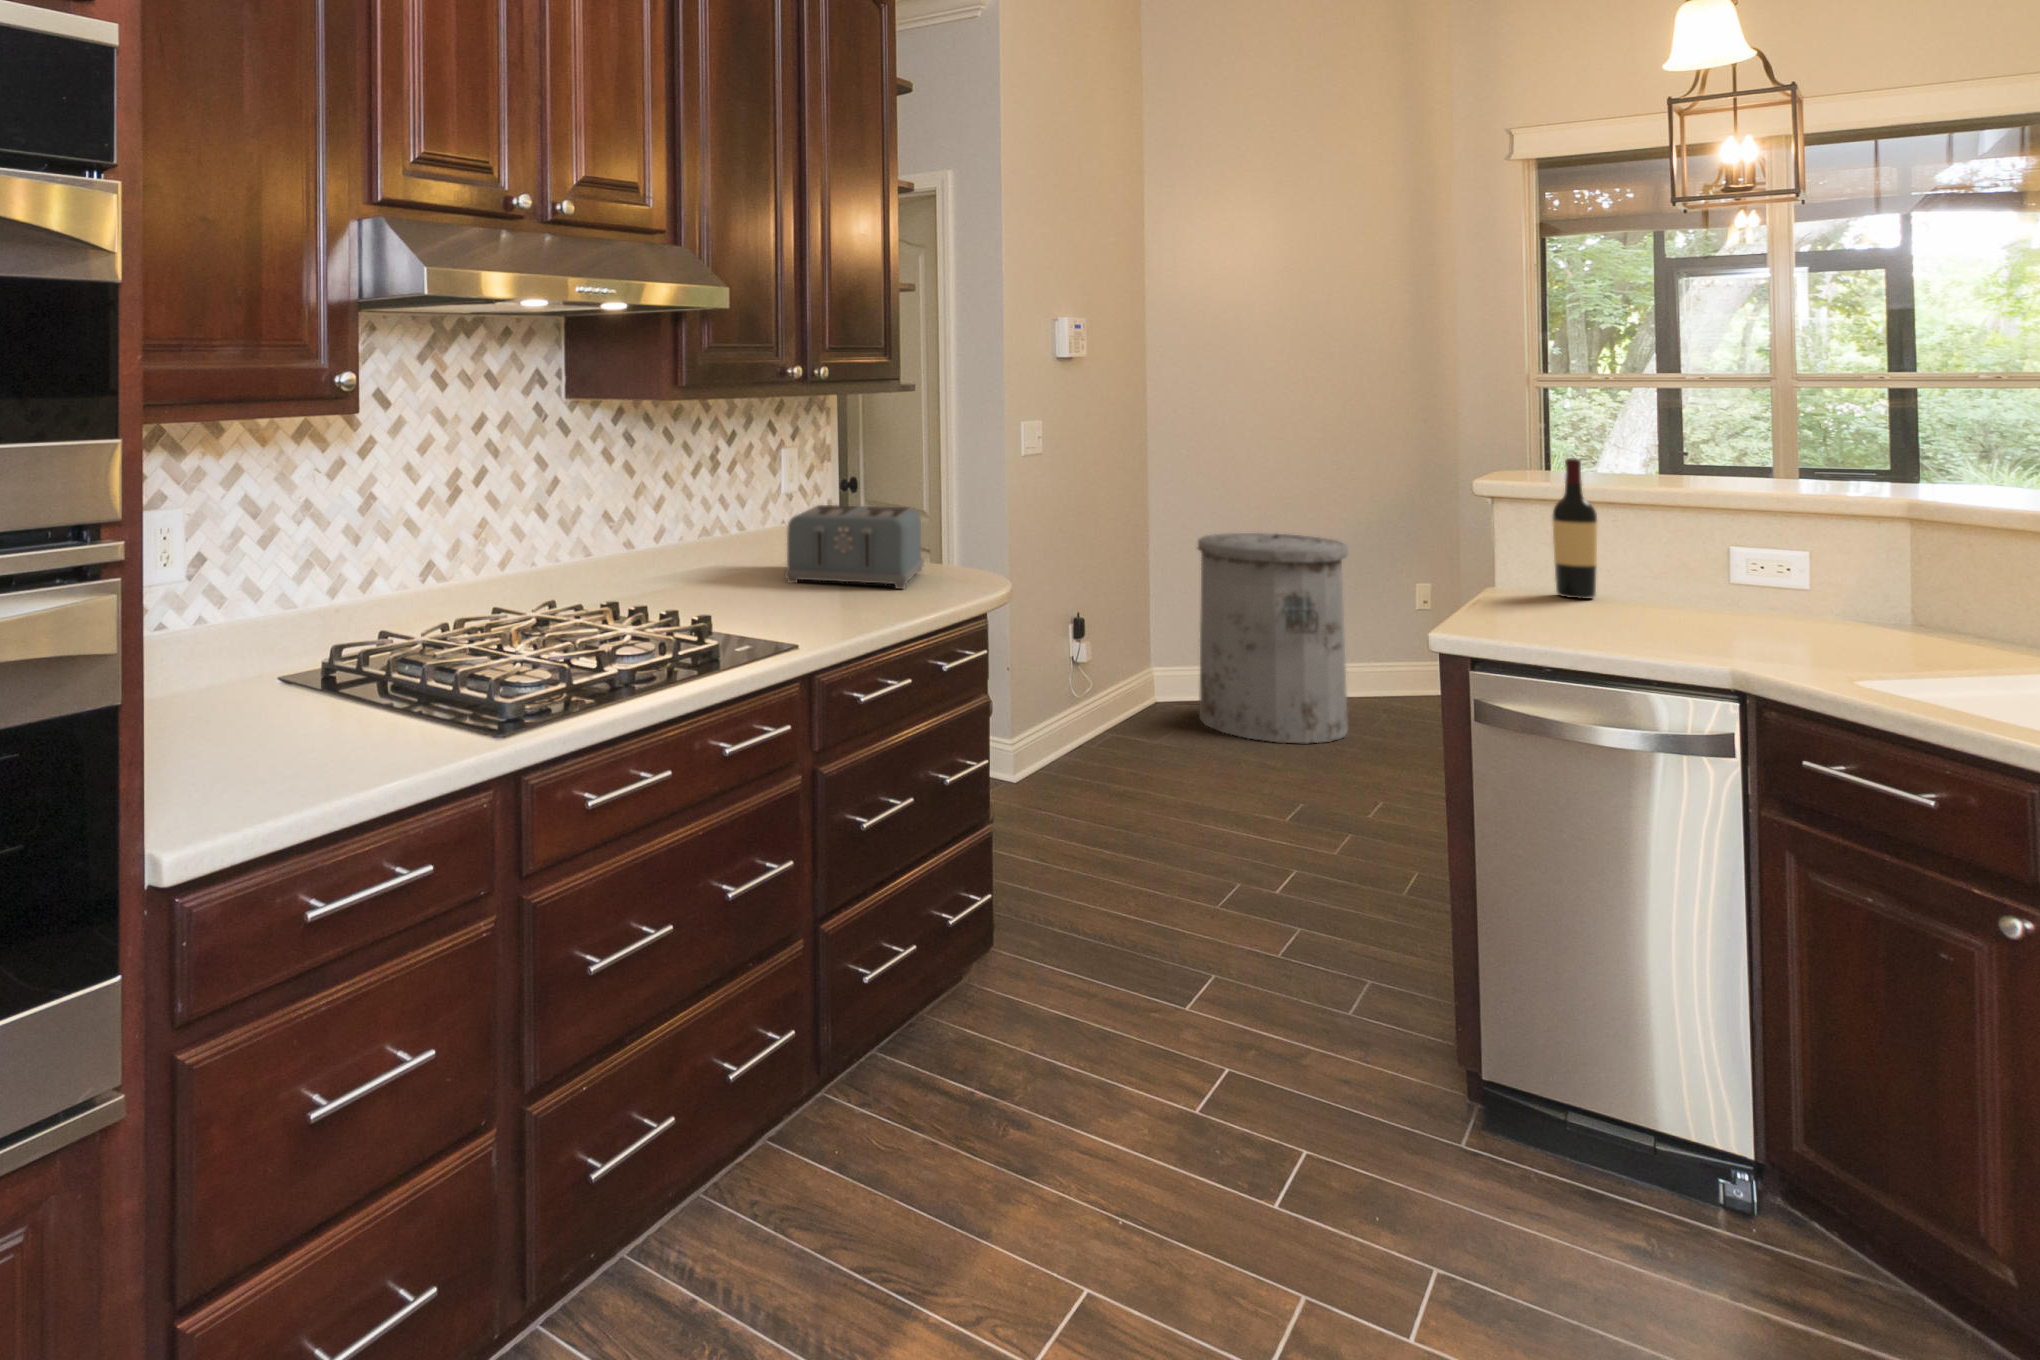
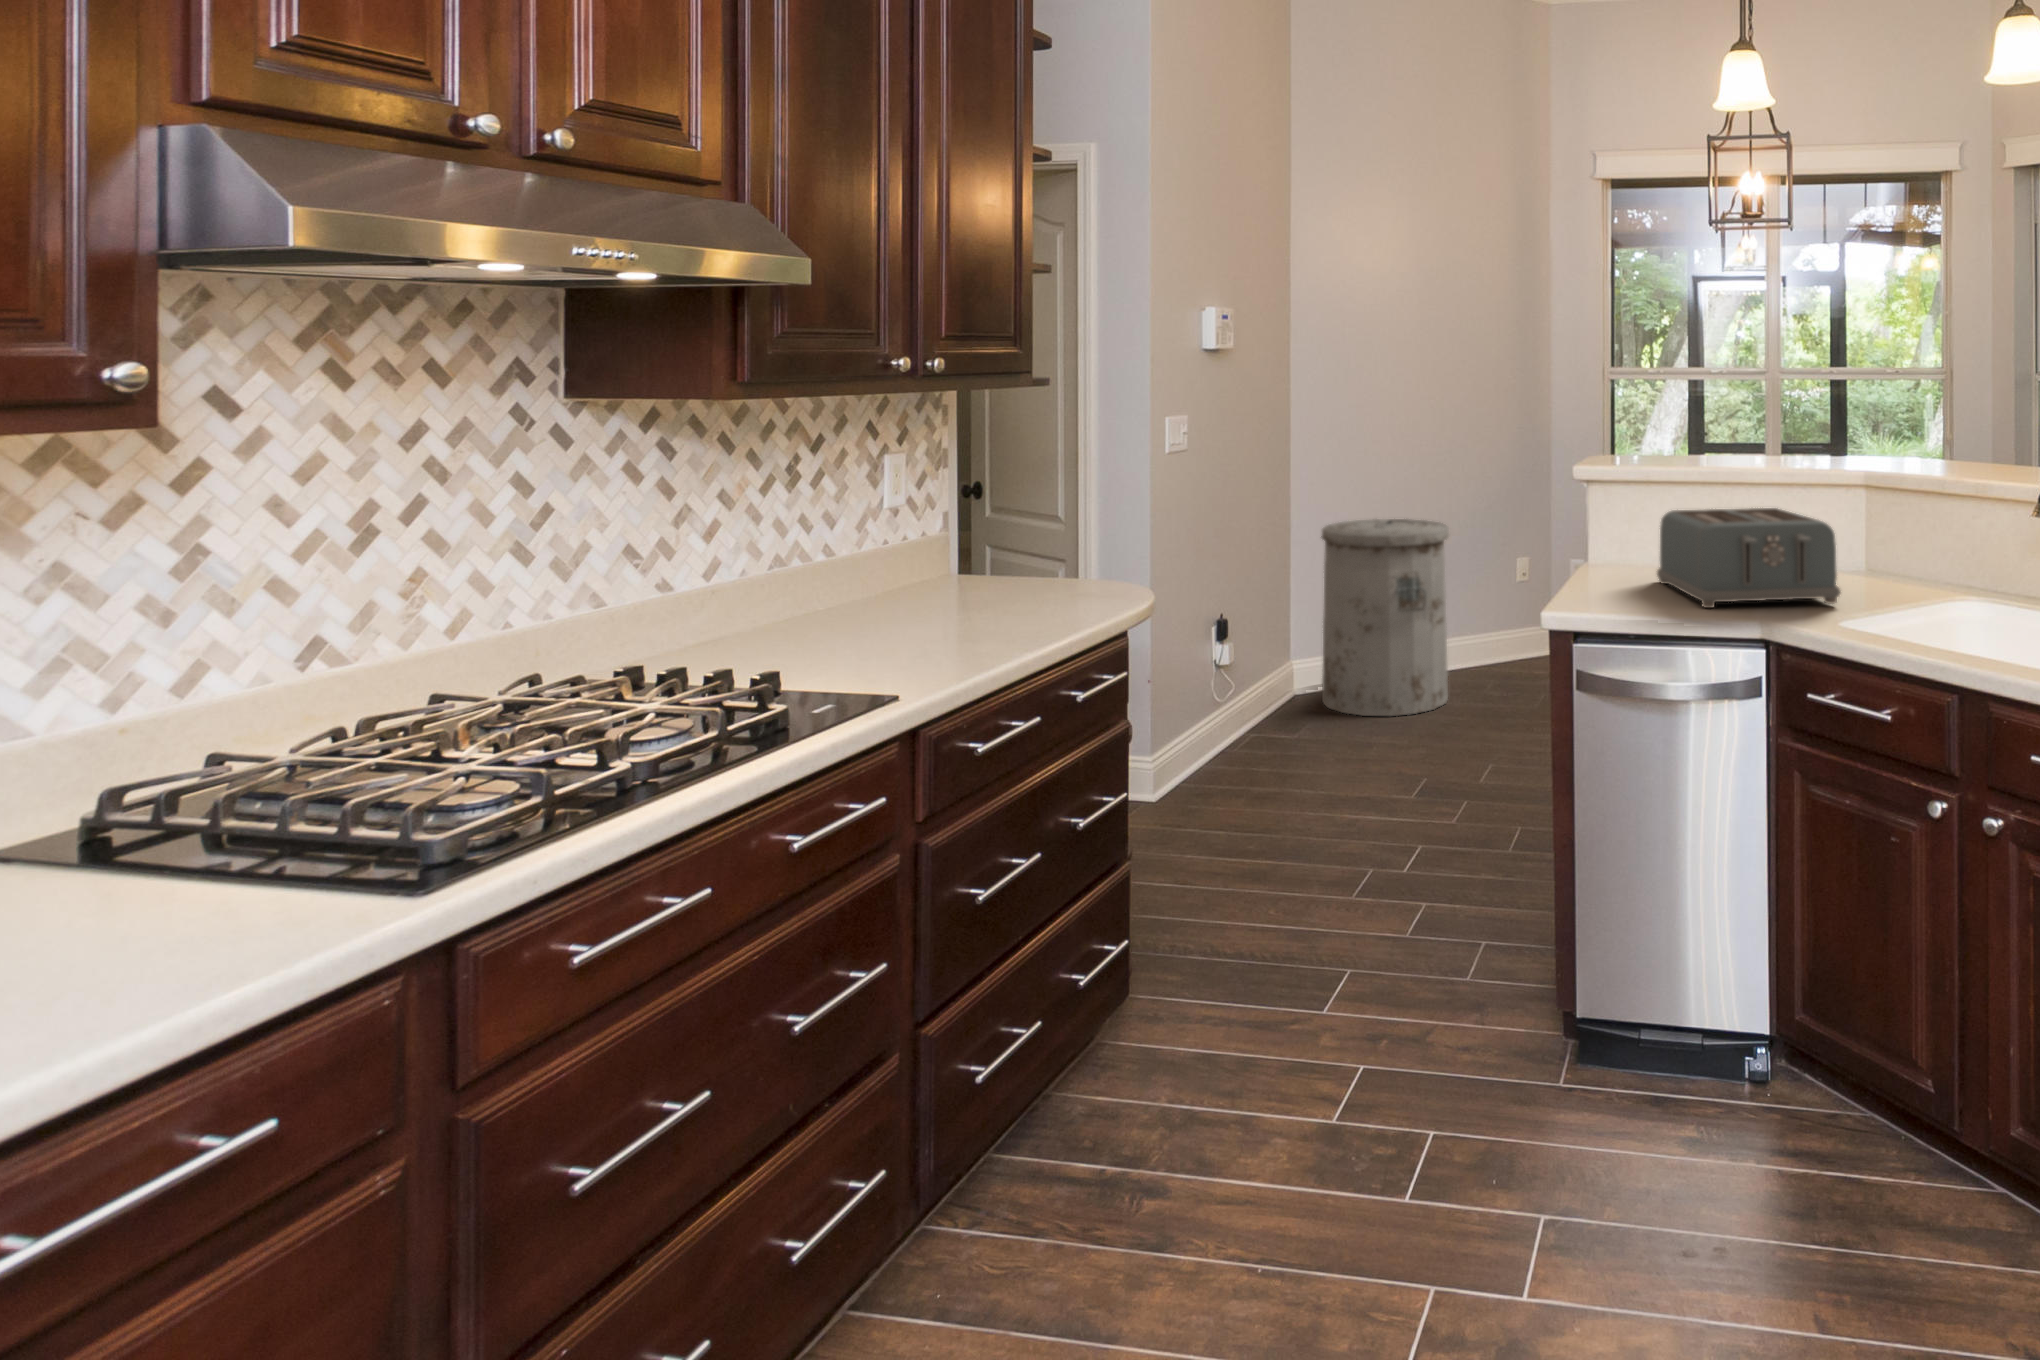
wine bottle: present [1552,458,1597,599] -> none [1626,443,1658,568]
toaster: present [785,505,924,589] -> present [1657,508,1840,608]

